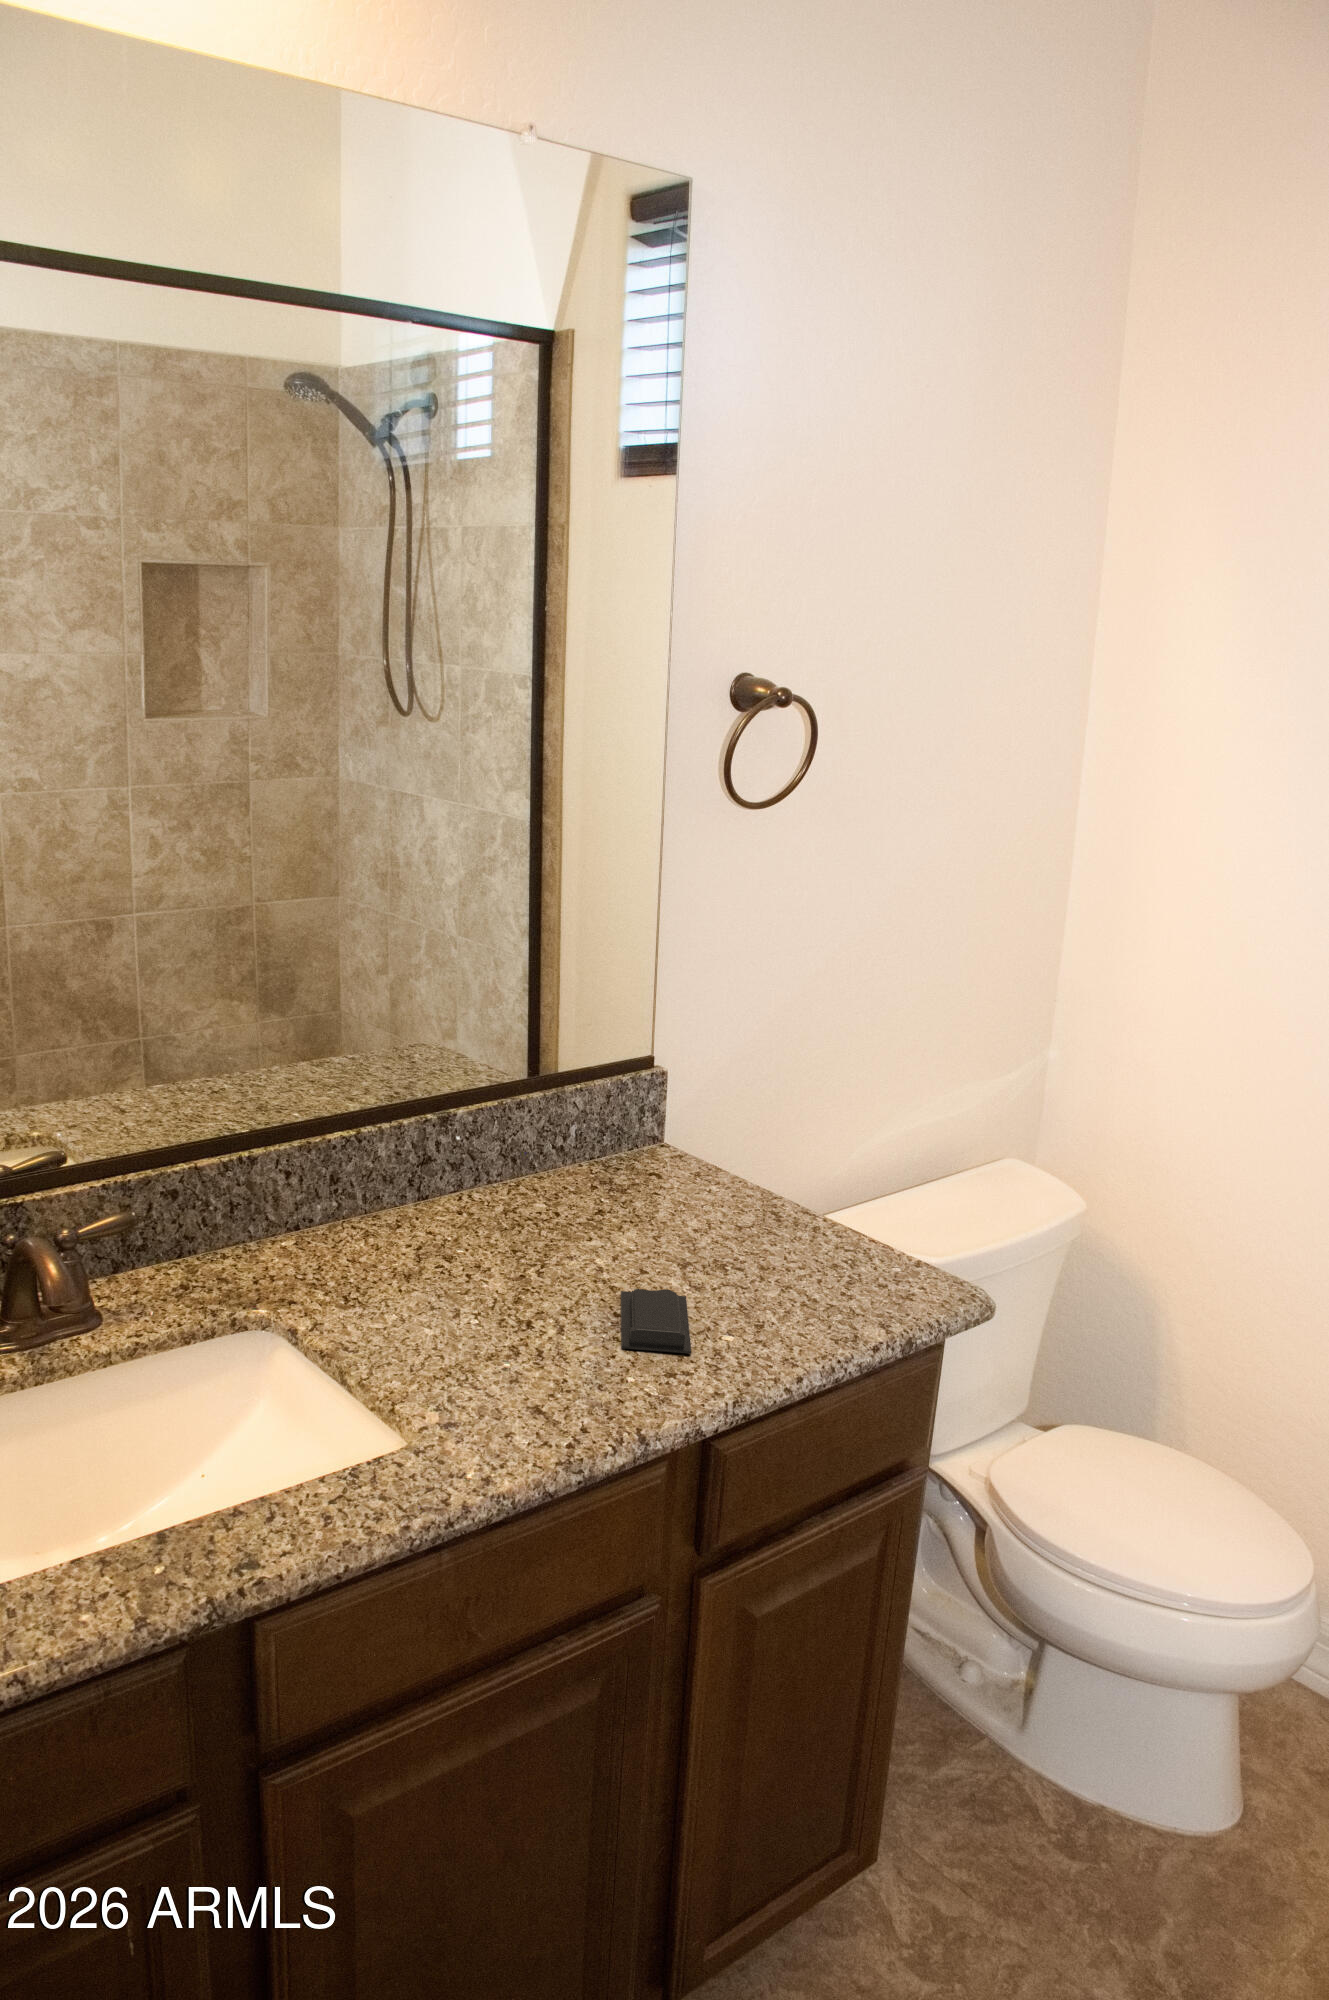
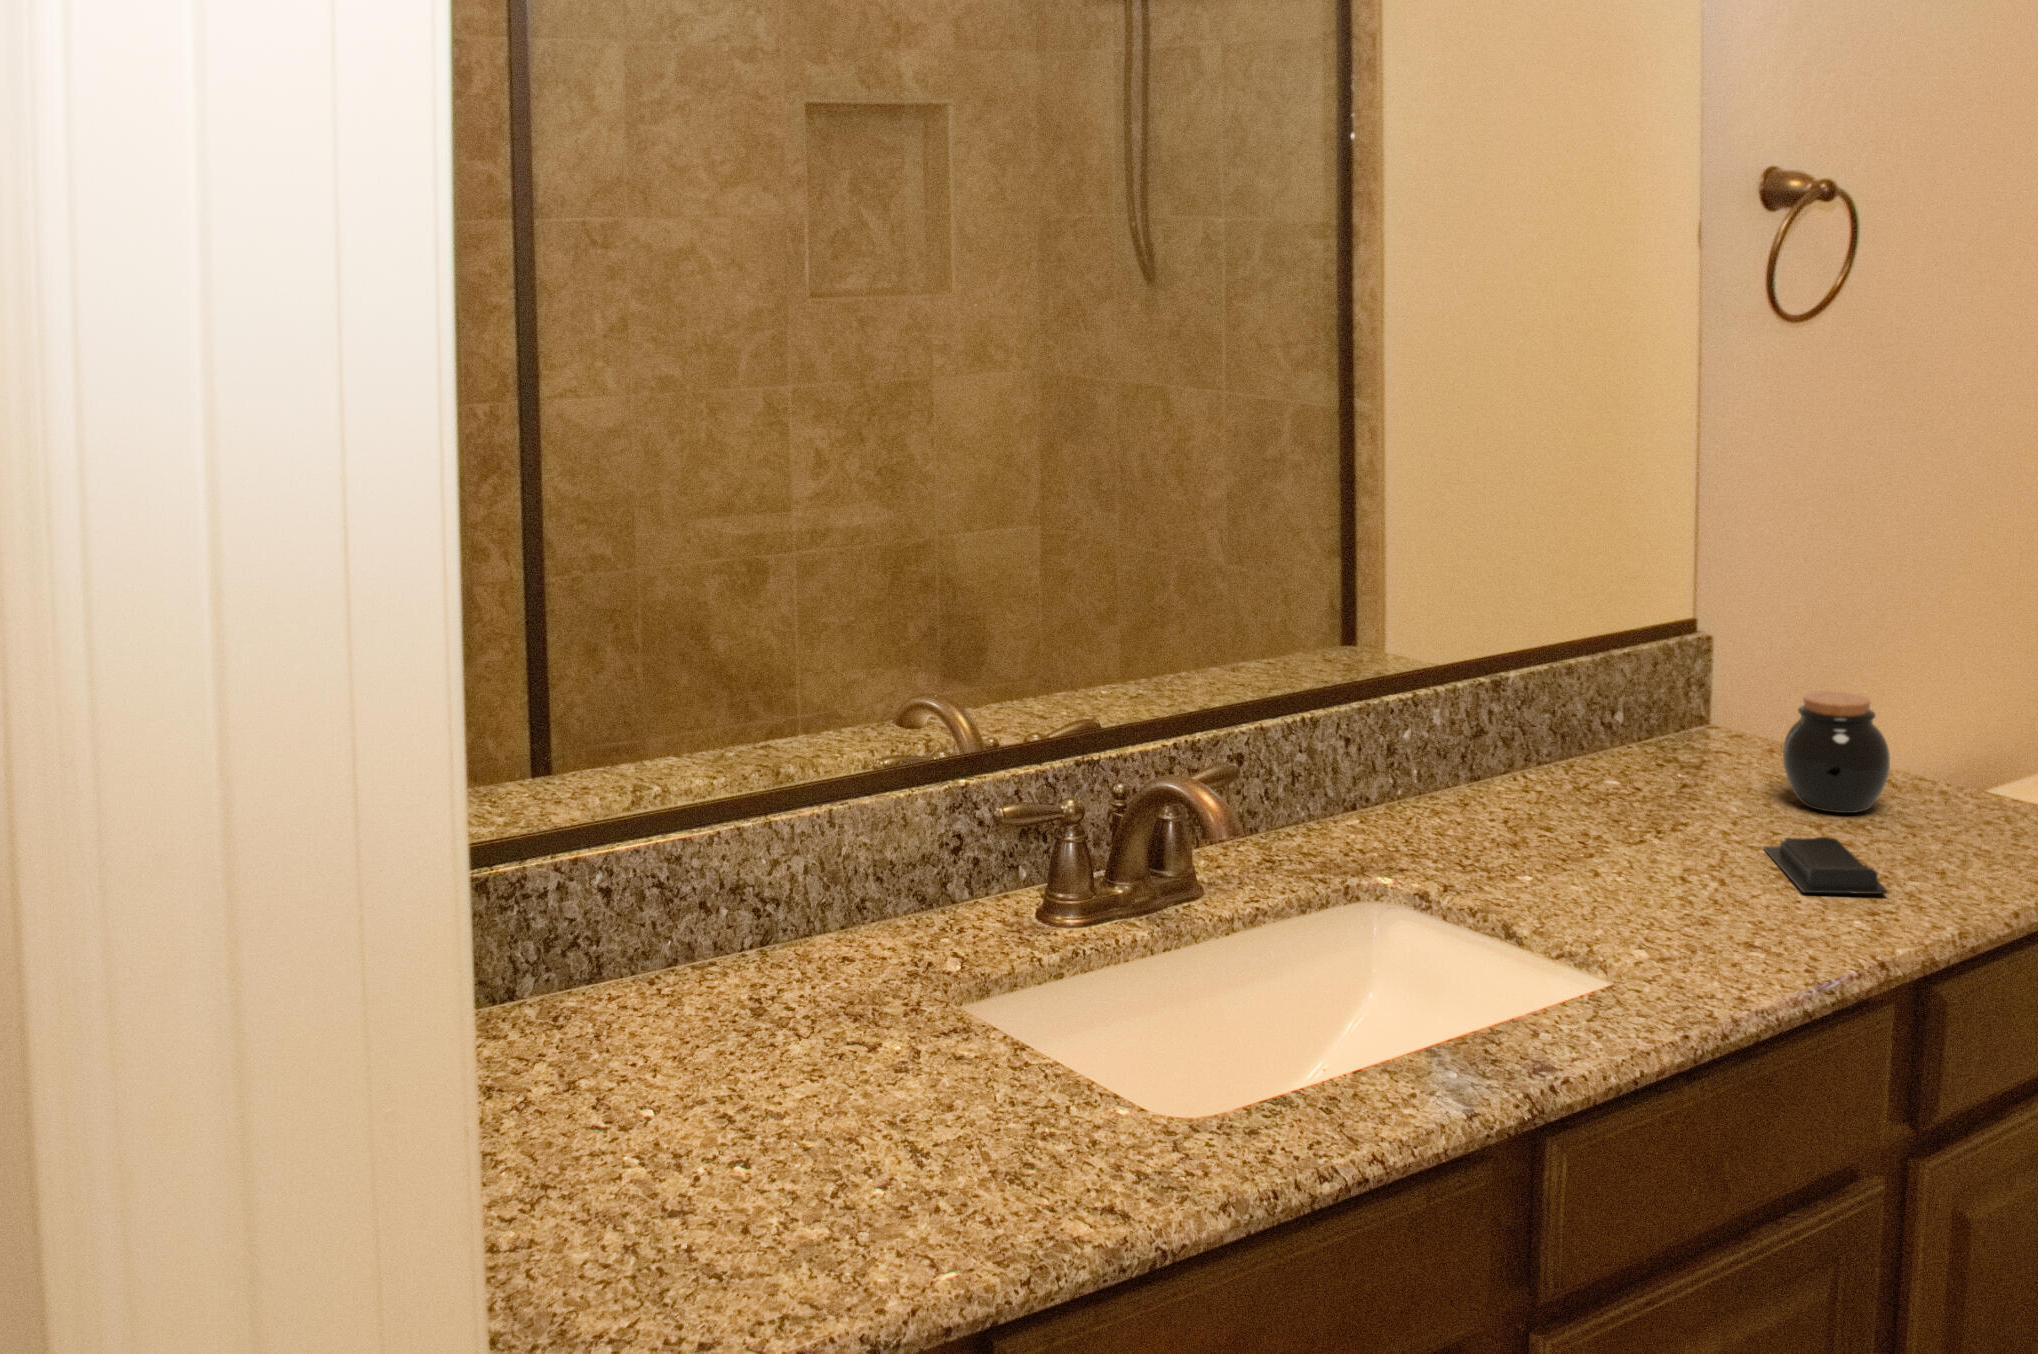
jar: none [672,1151,757,1255] -> present [1783,691,1890,813]

